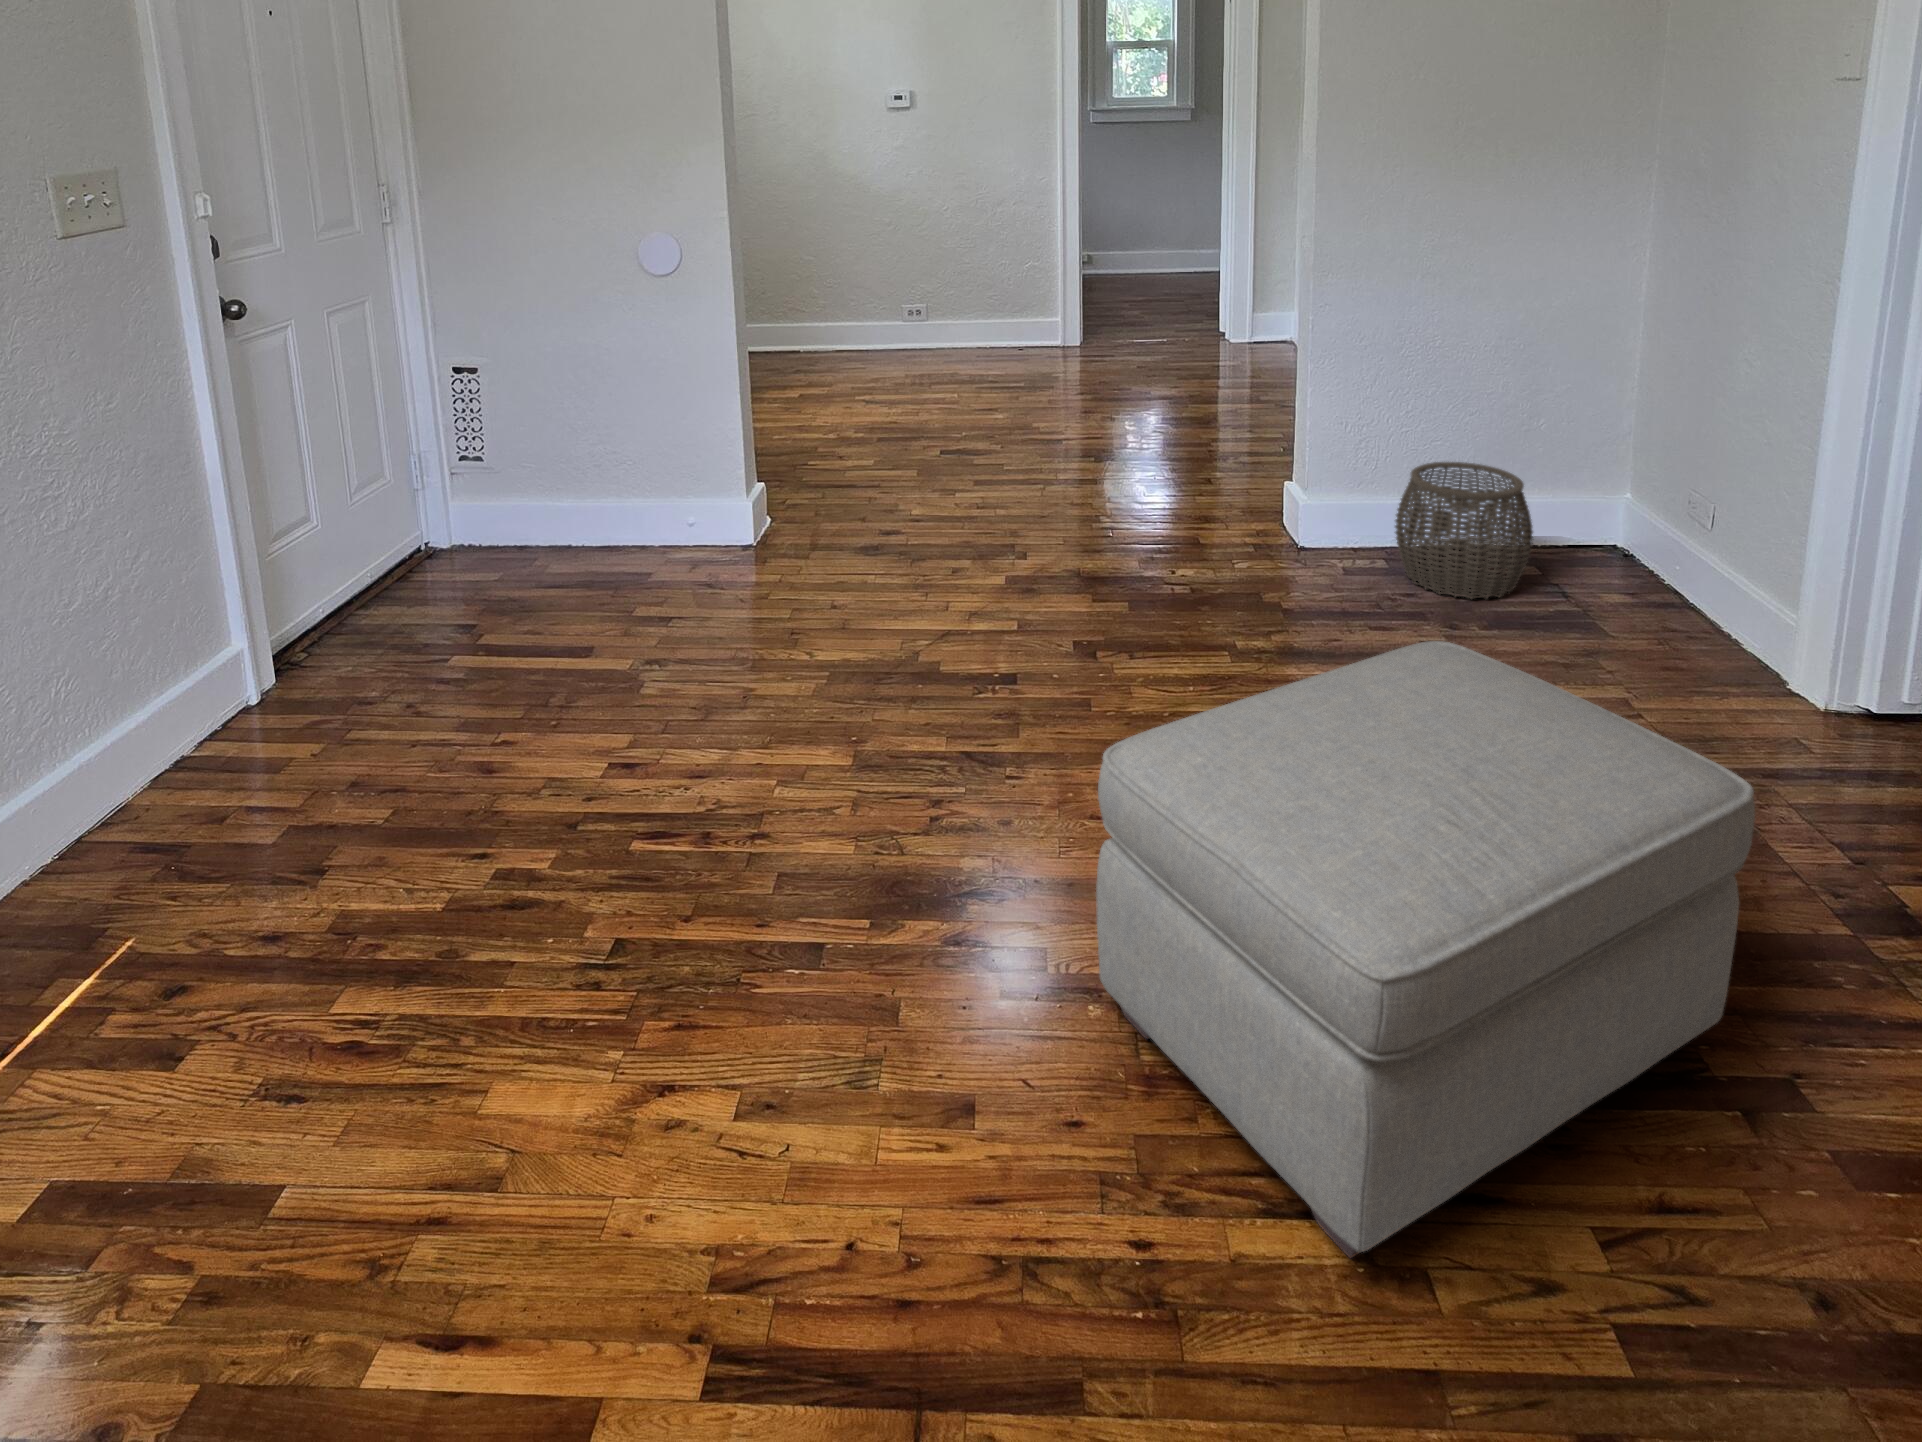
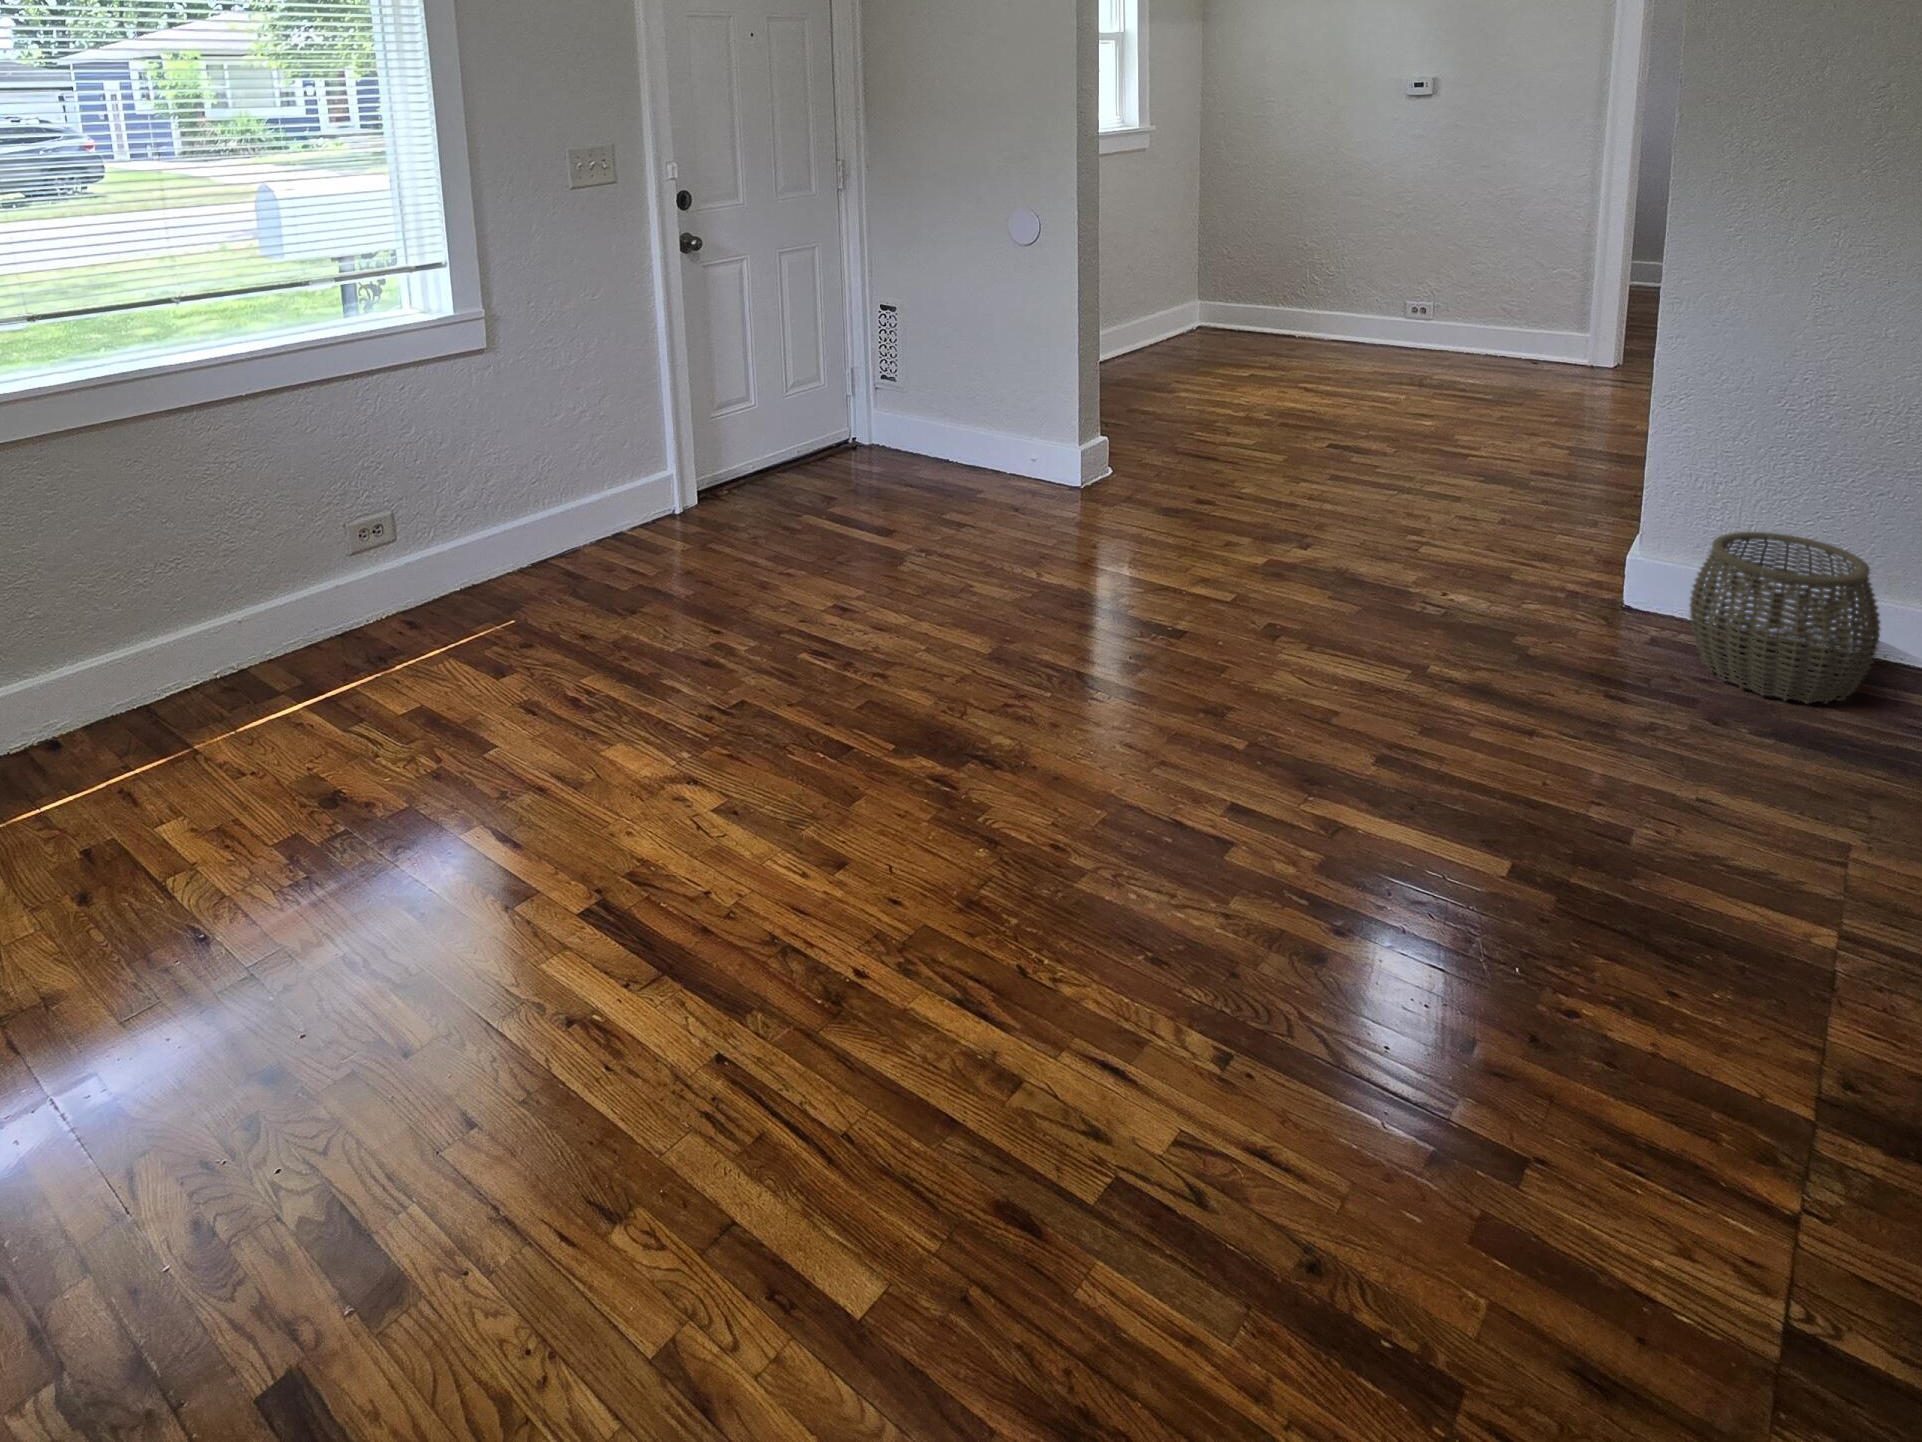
ottoman: present [1096,641,1755,1258] -> none [950,638,1515,1089]

